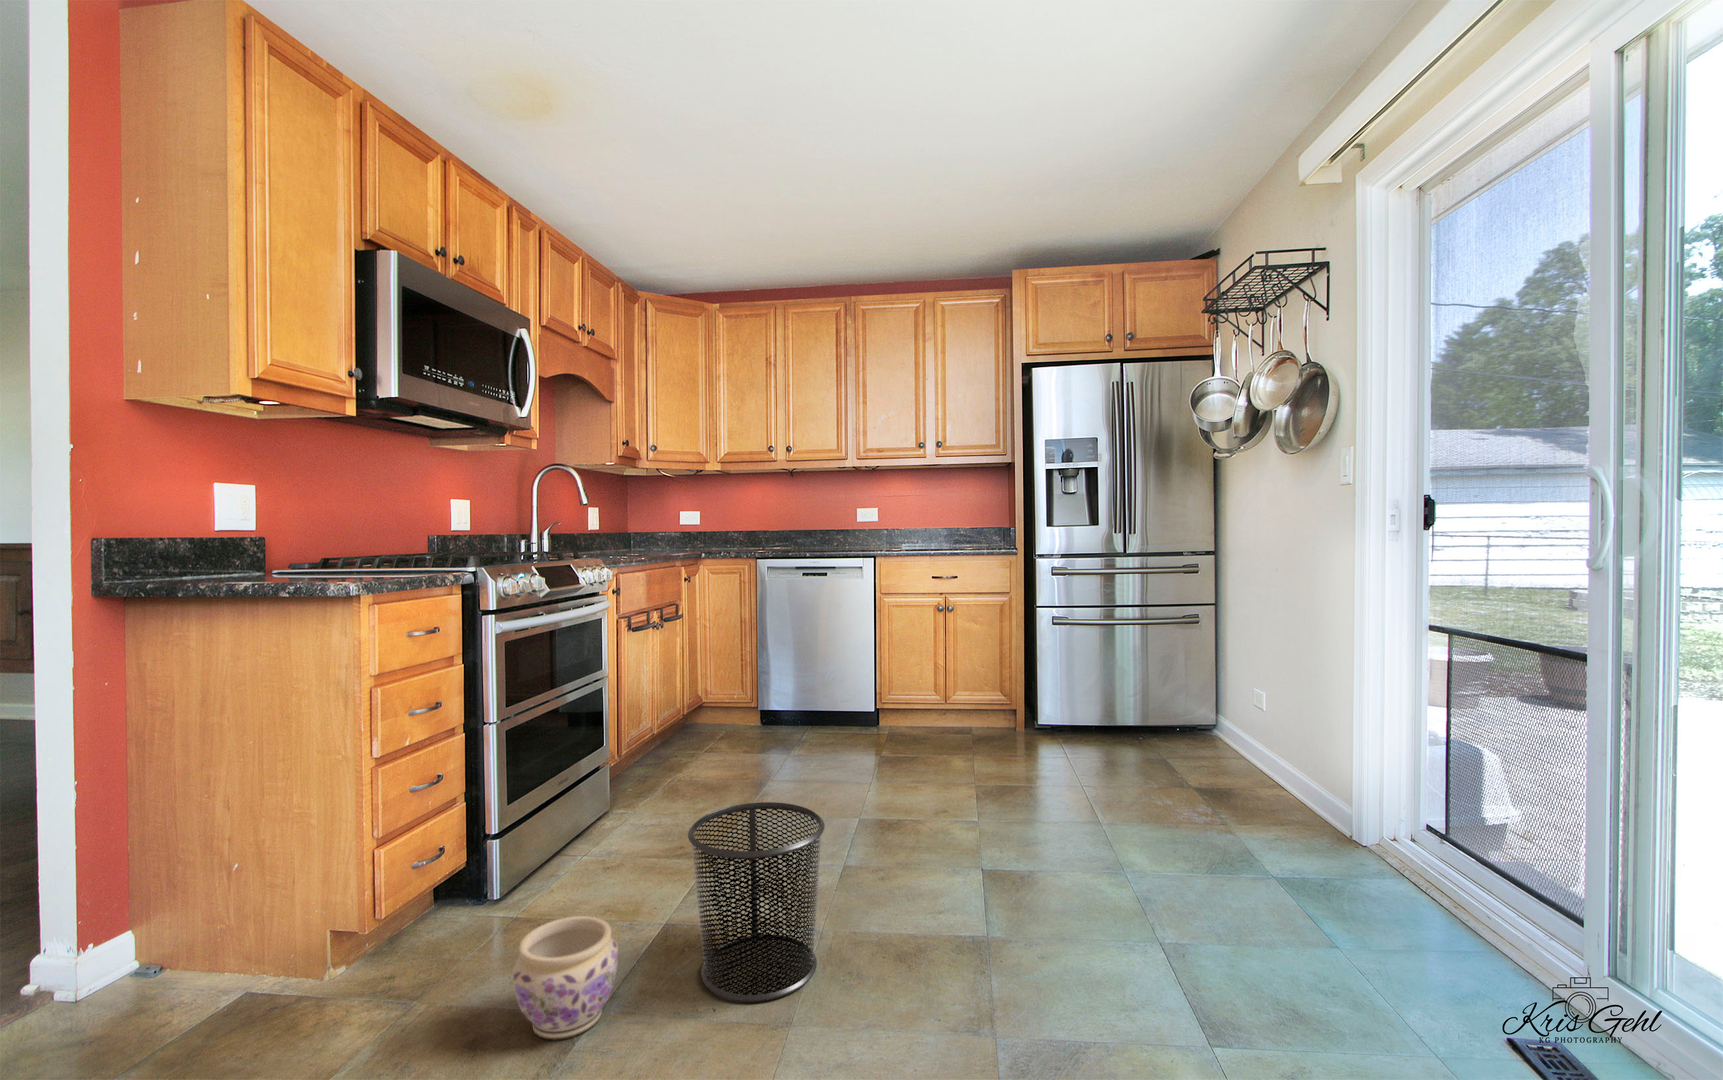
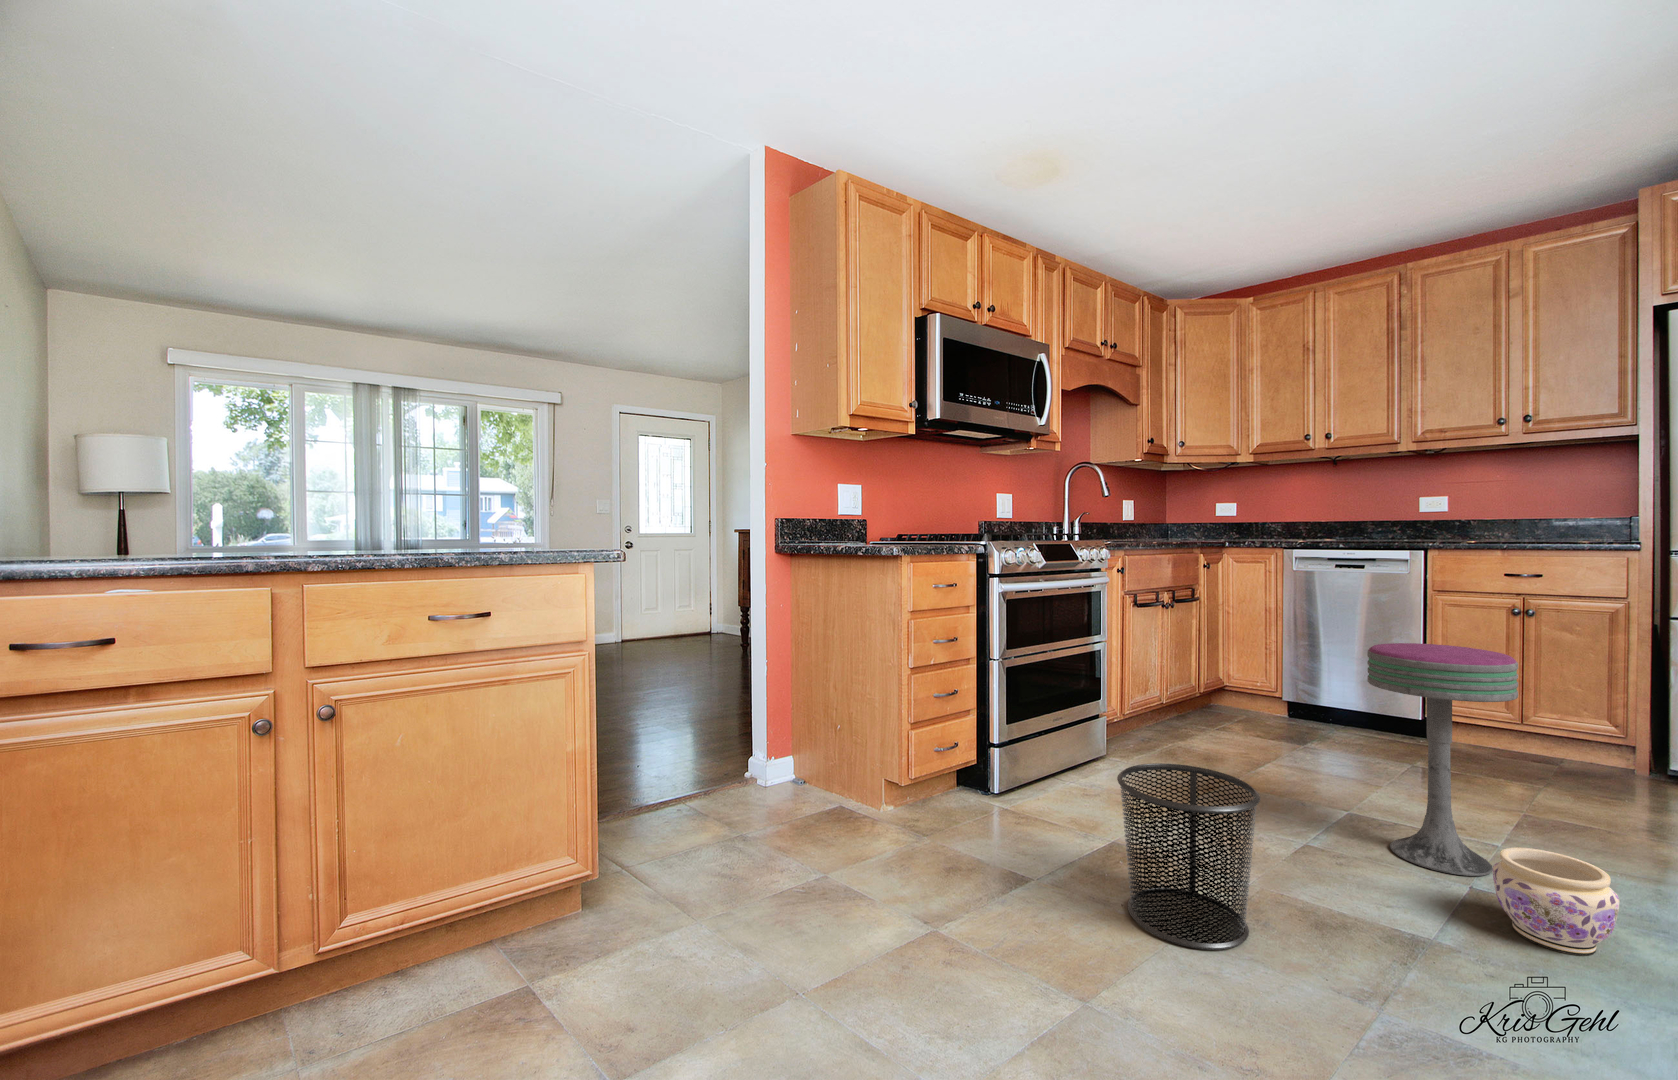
bar stool: none [857,643,954,837] -> present [1367,643,1518,876]
planter: present [513,916,618,1040] -> present [1493,847,1620,955]

